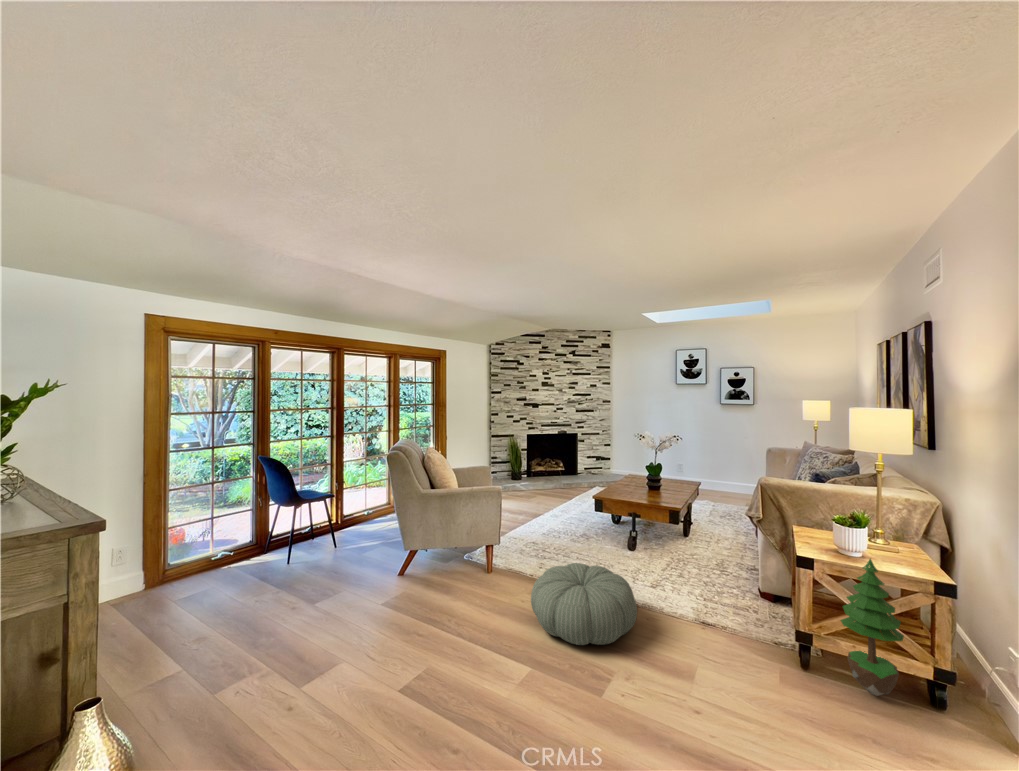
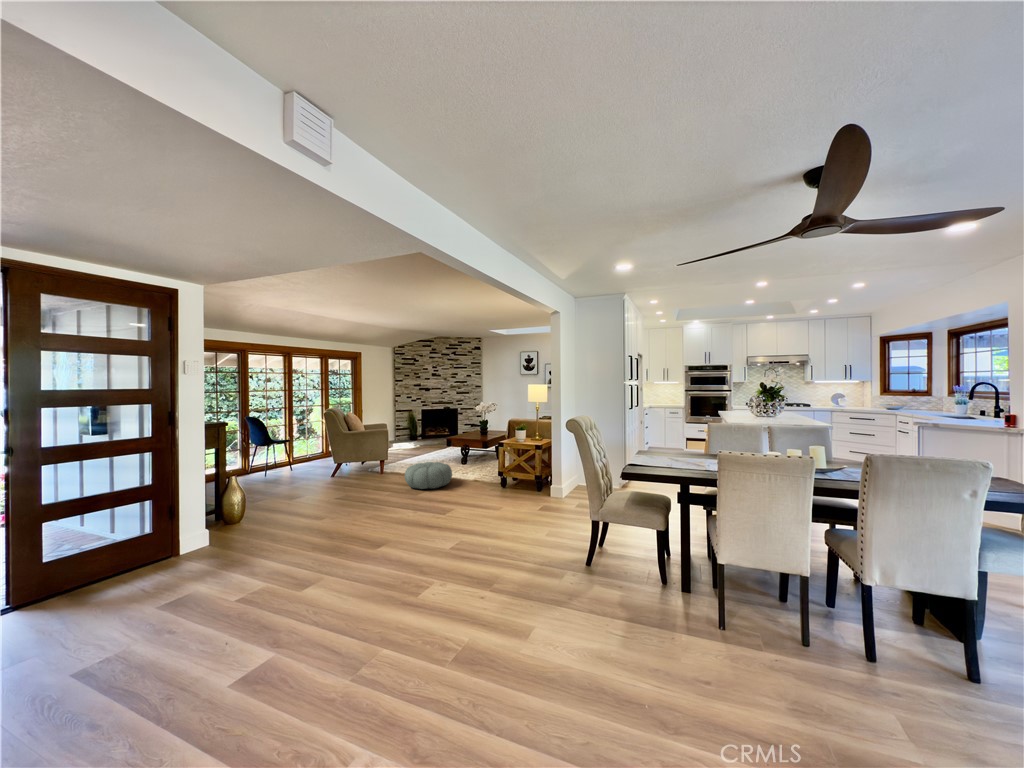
potted tree: present [840,559,904,696] -> none [519,441,537,491]

